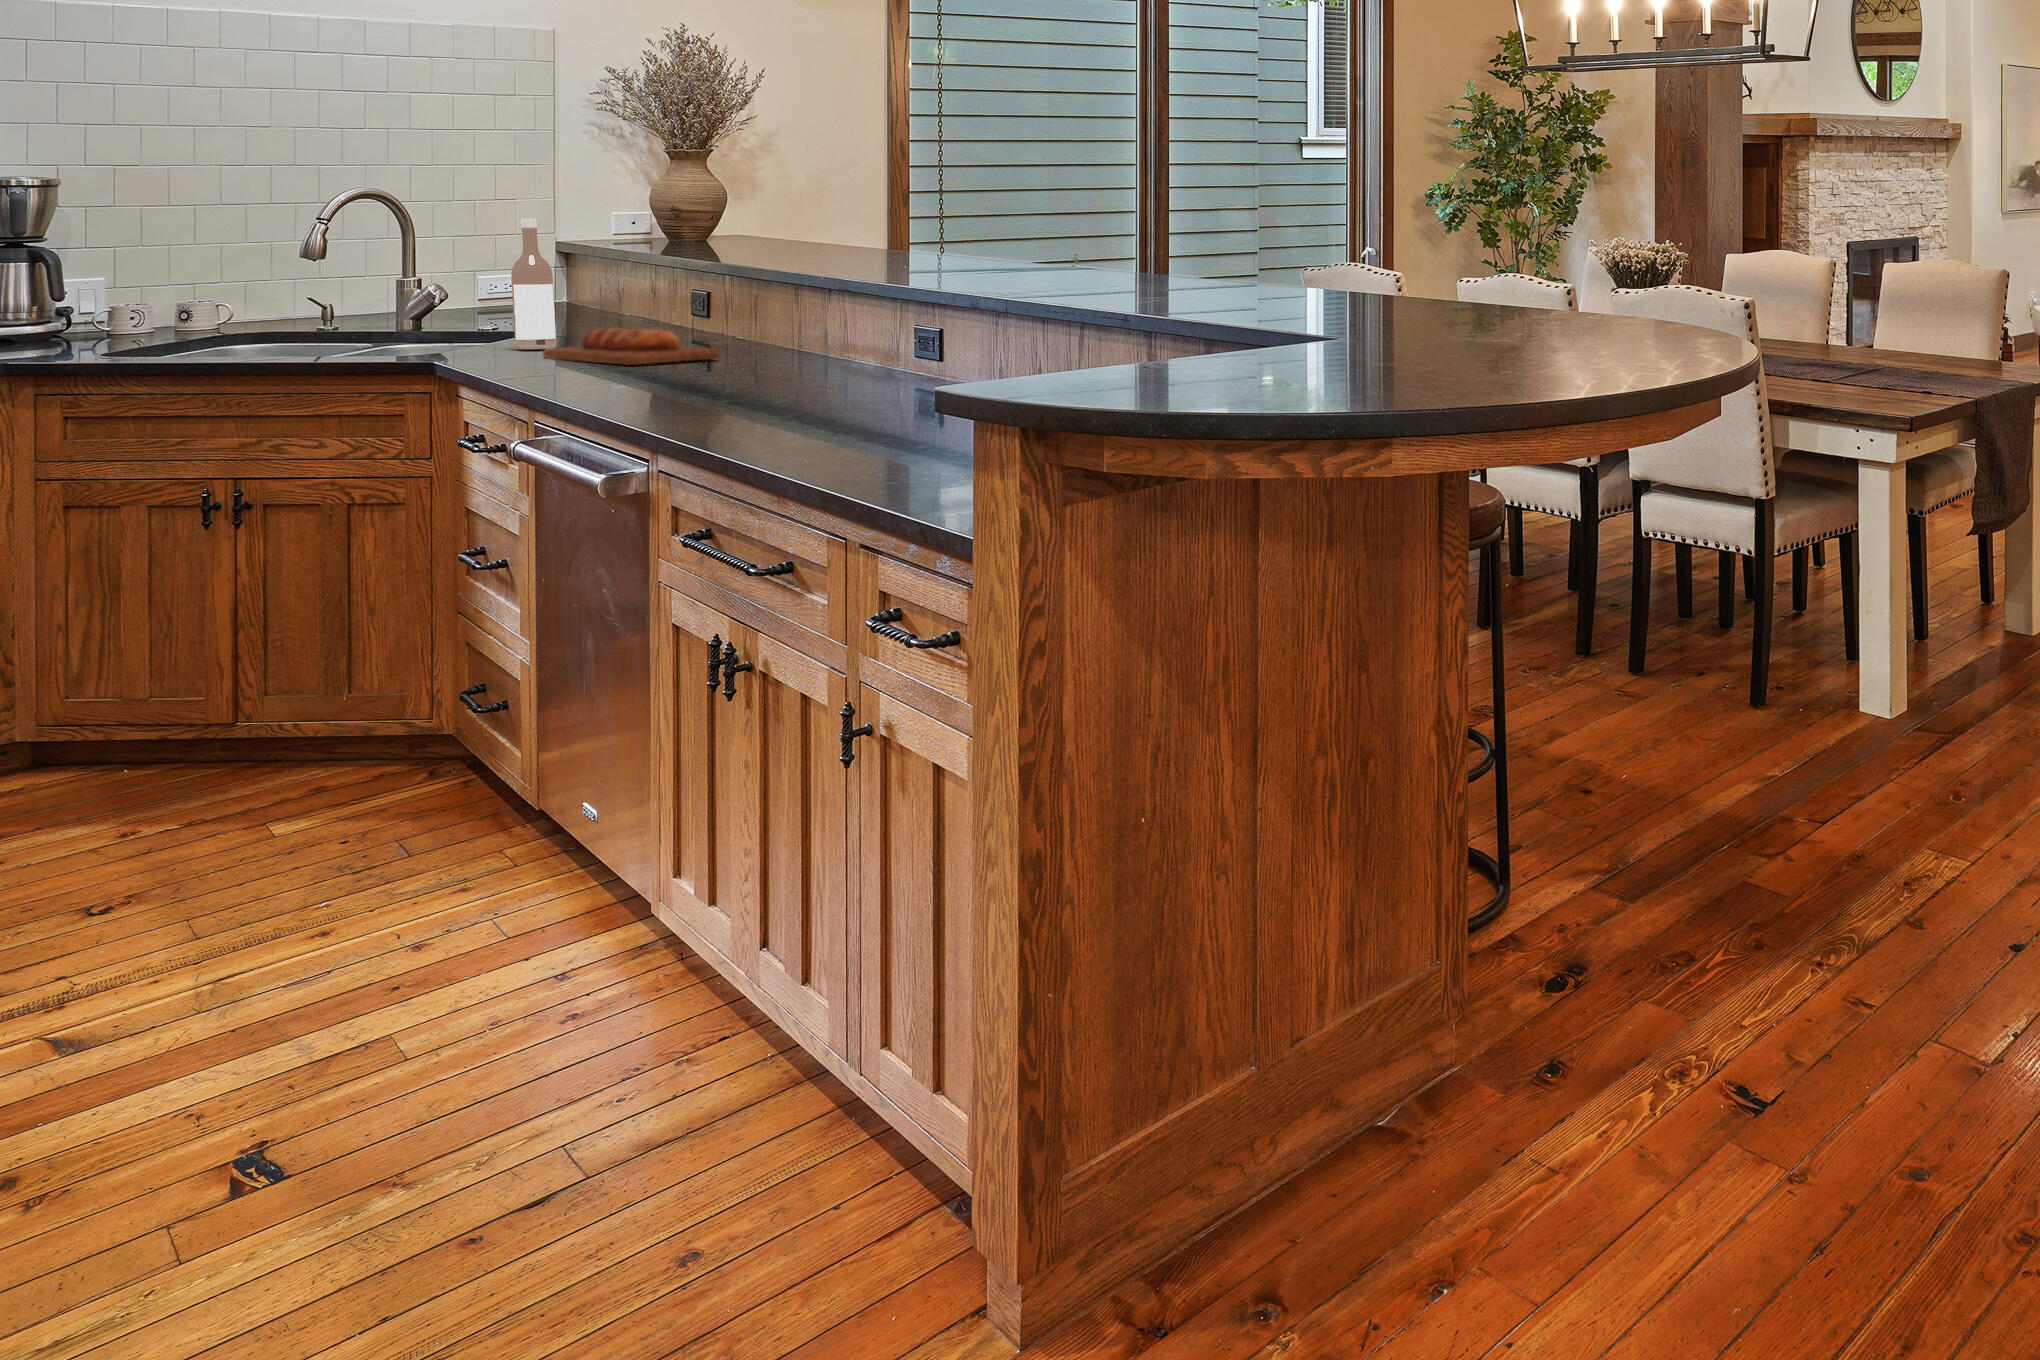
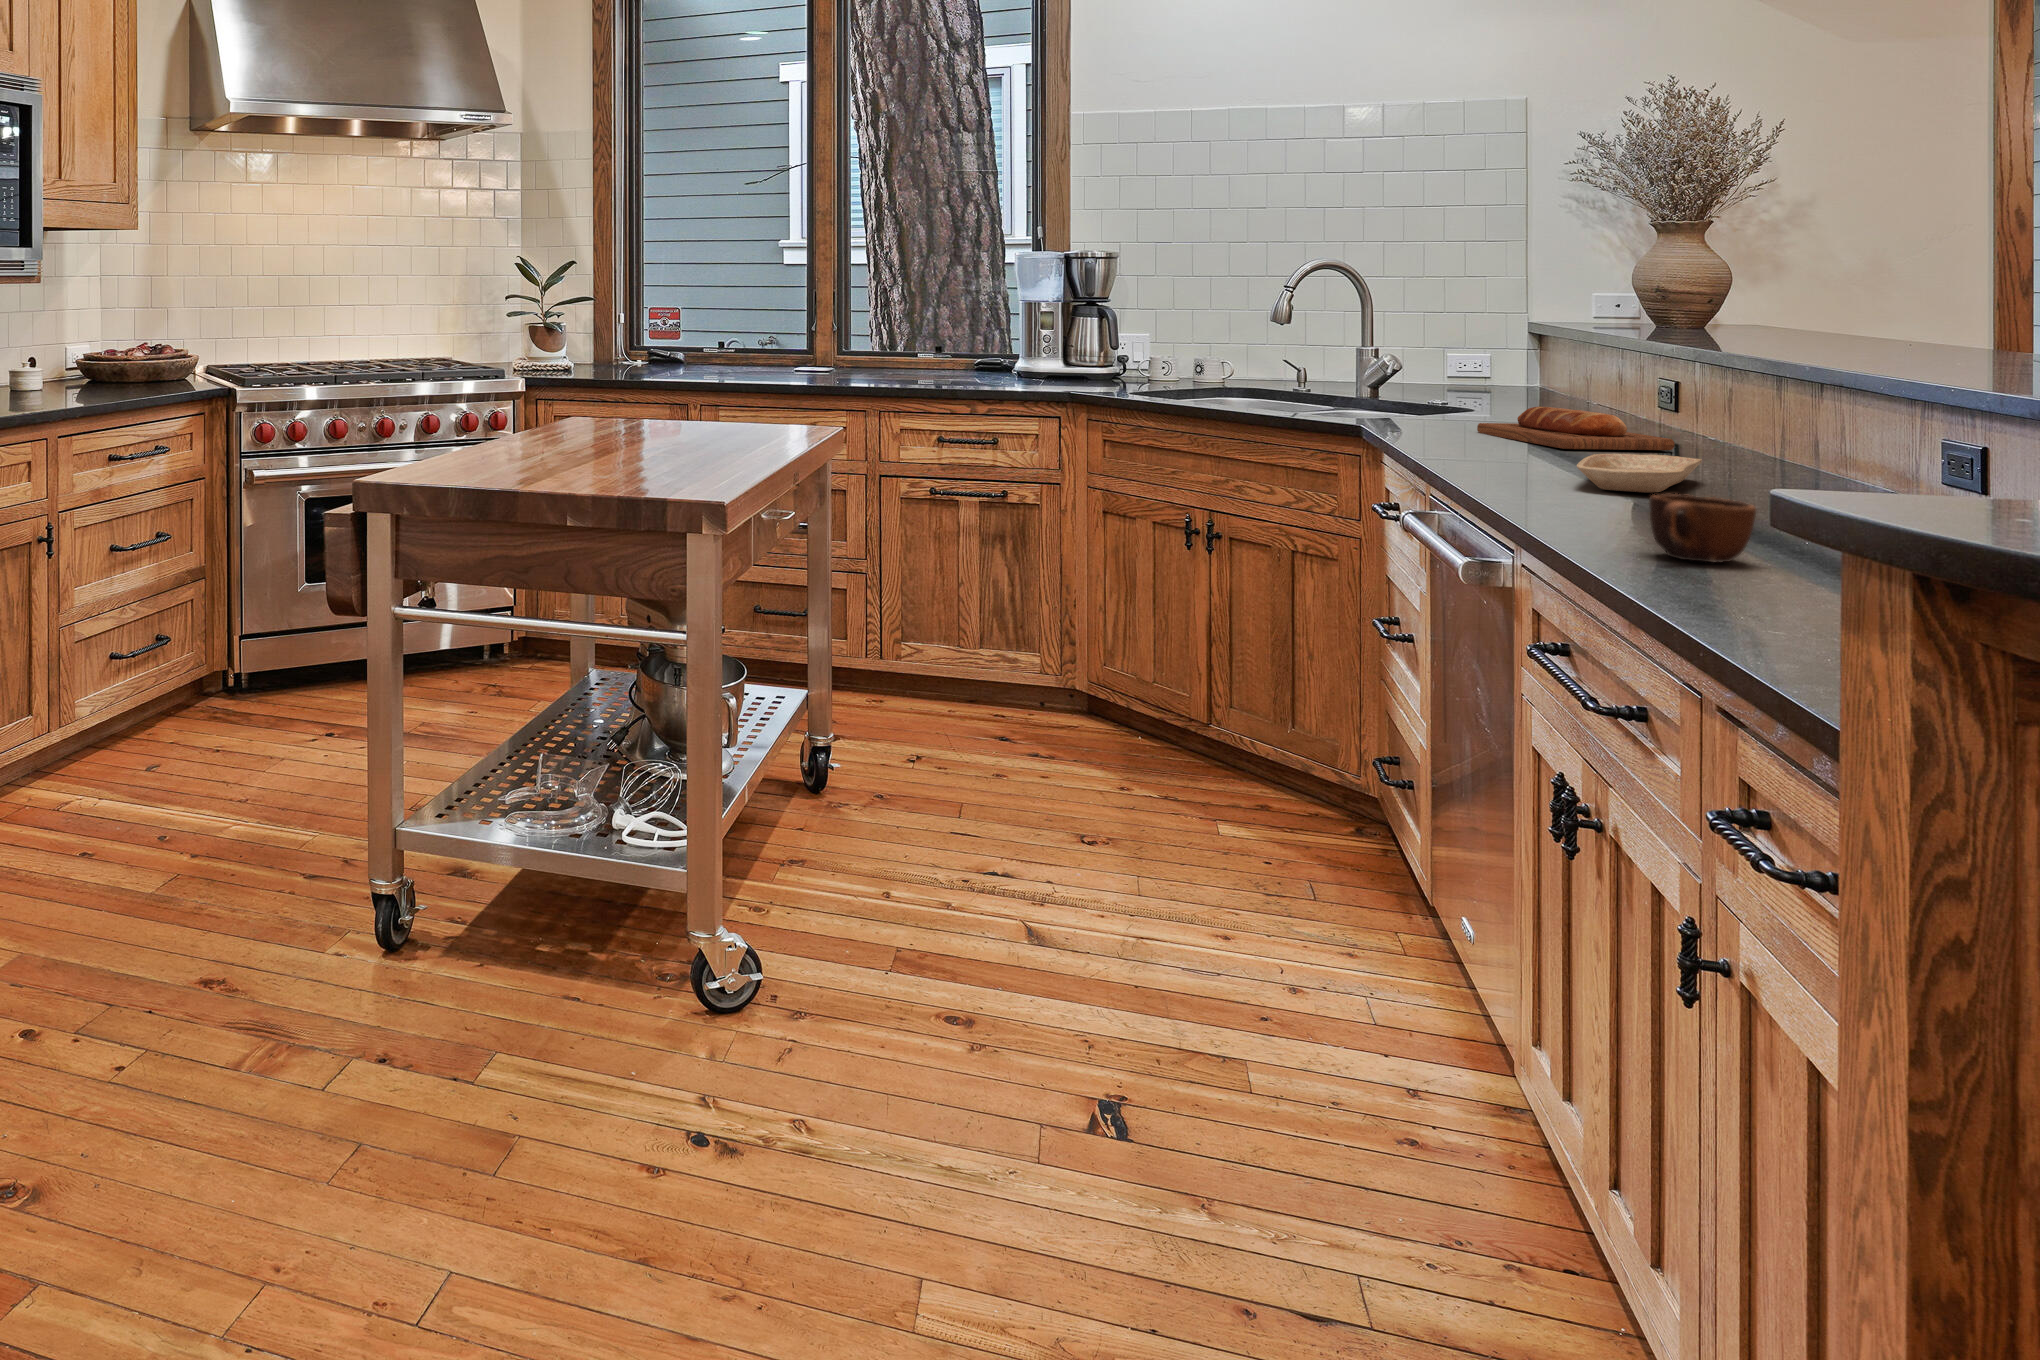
wine bottle: present [511,218,557,350] -> none [1455,292,1498,423]
tray: none [657,360,751,393] -> present [1577,454,1702,493]
mug: none [737,381,813,434] -> present [1649,494,1756,563]

